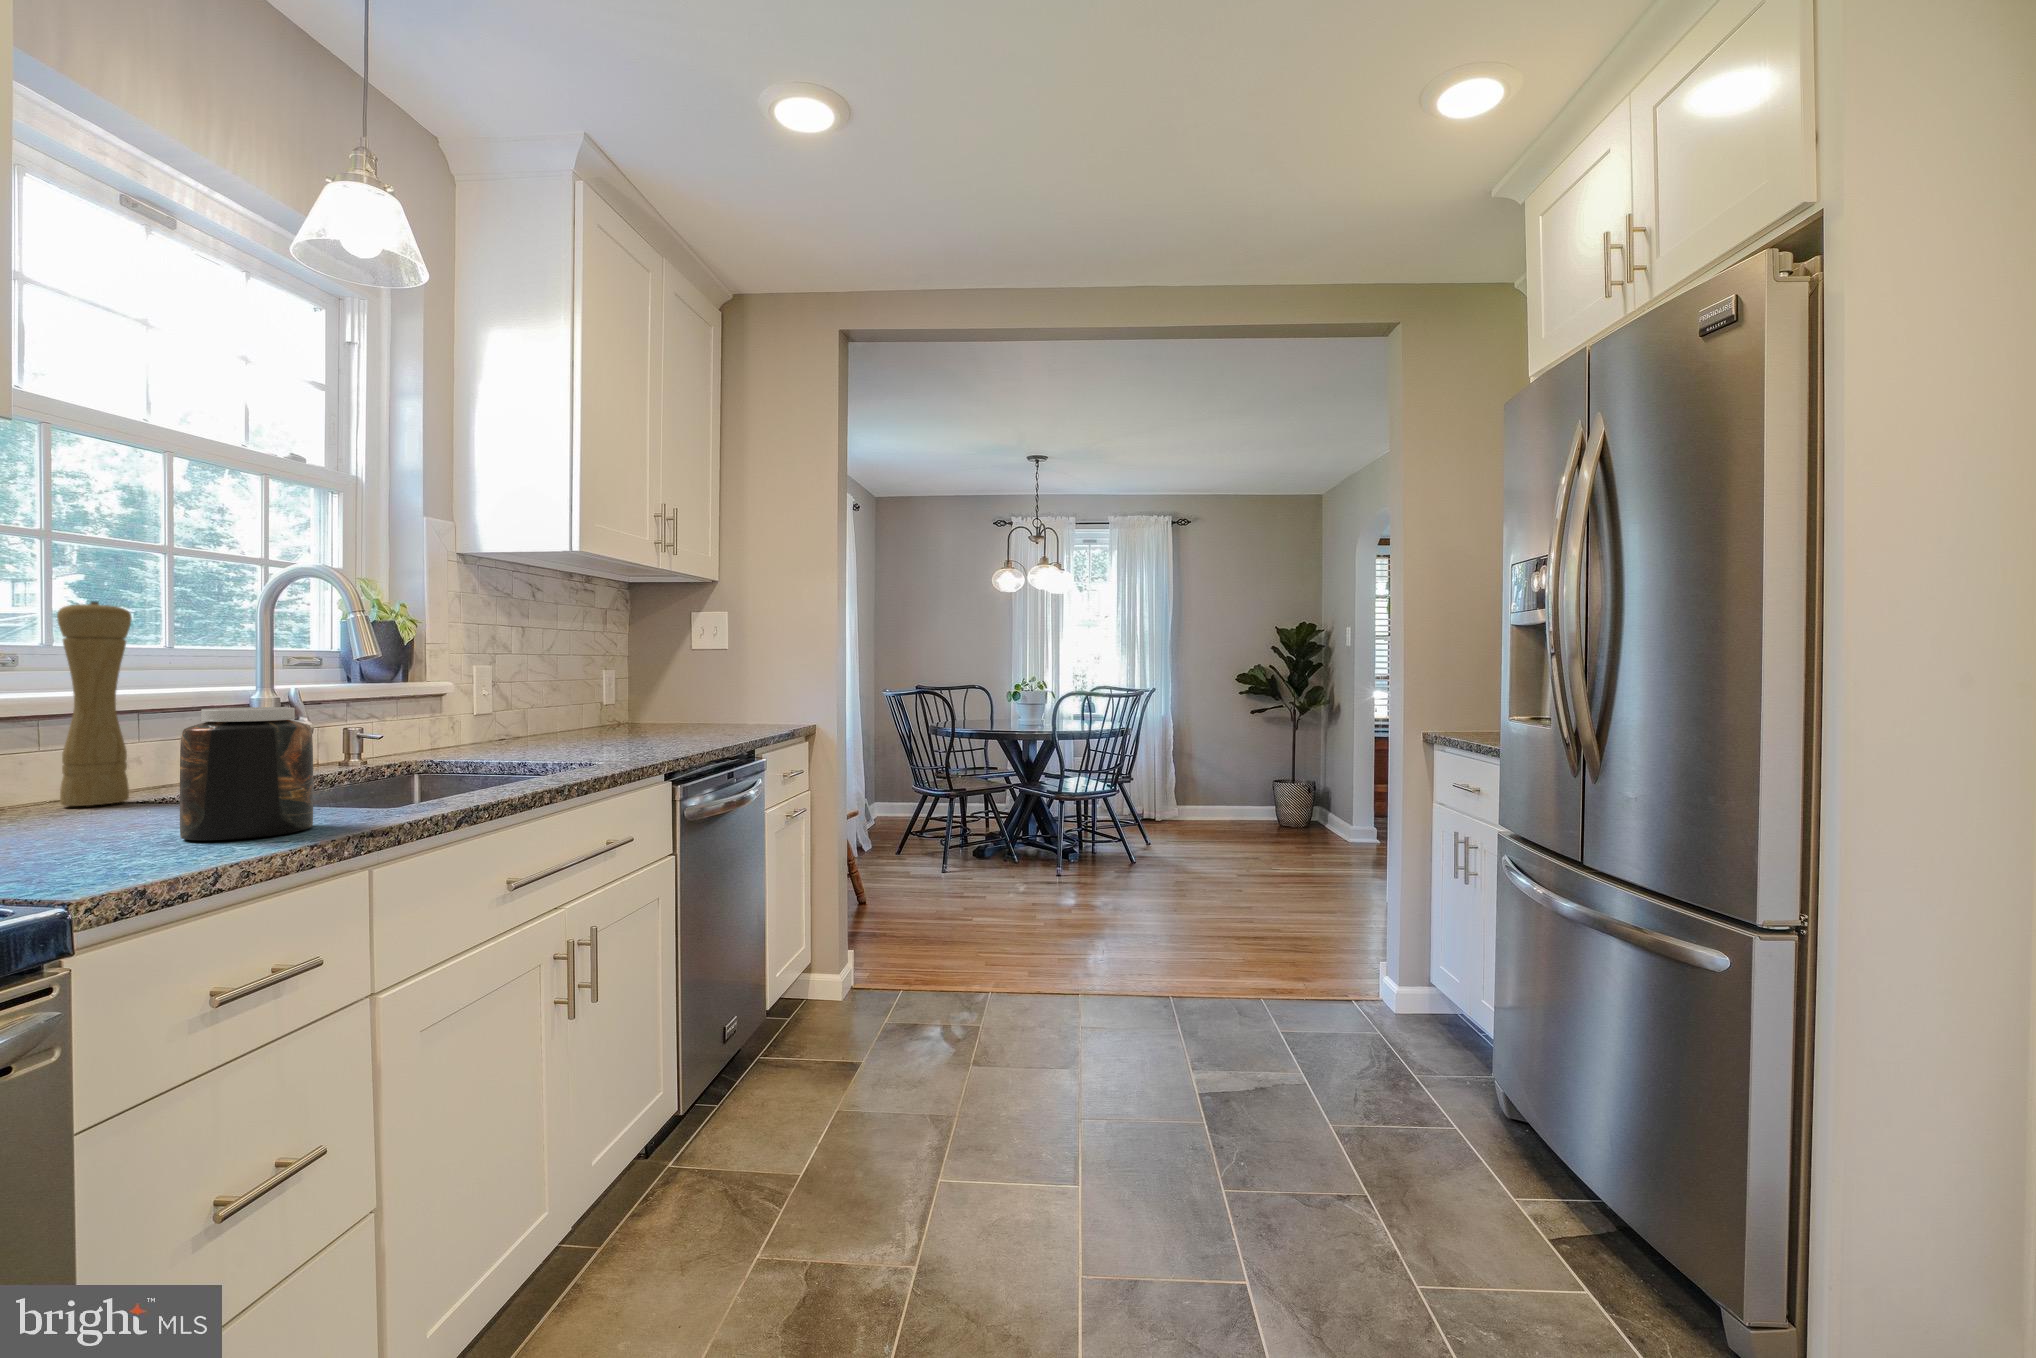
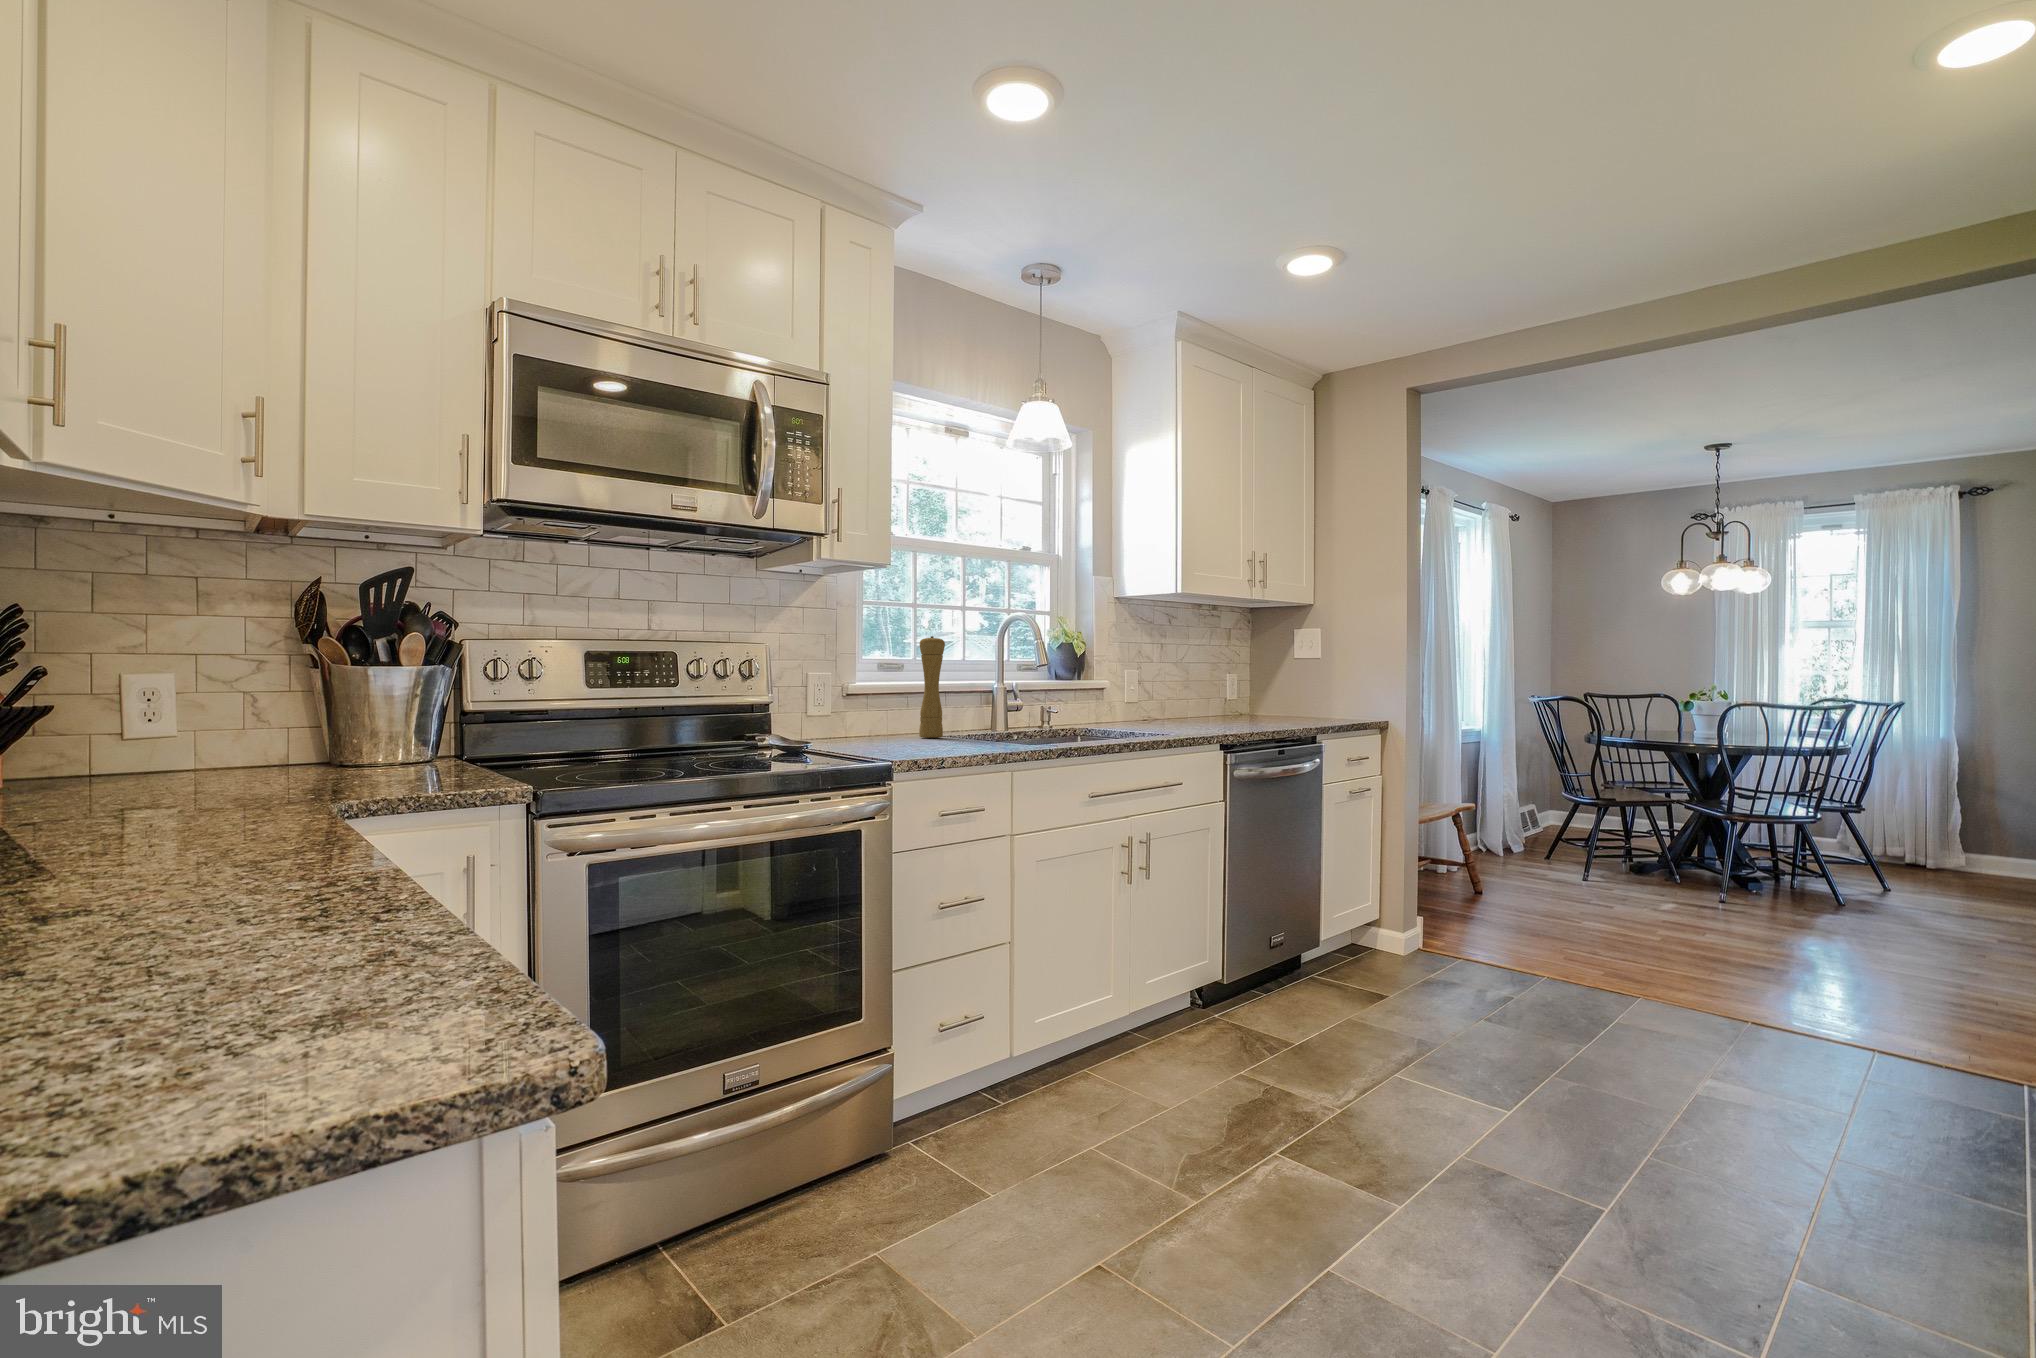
jar: present [180,707,313,840] -> none [943,687,991,750]

